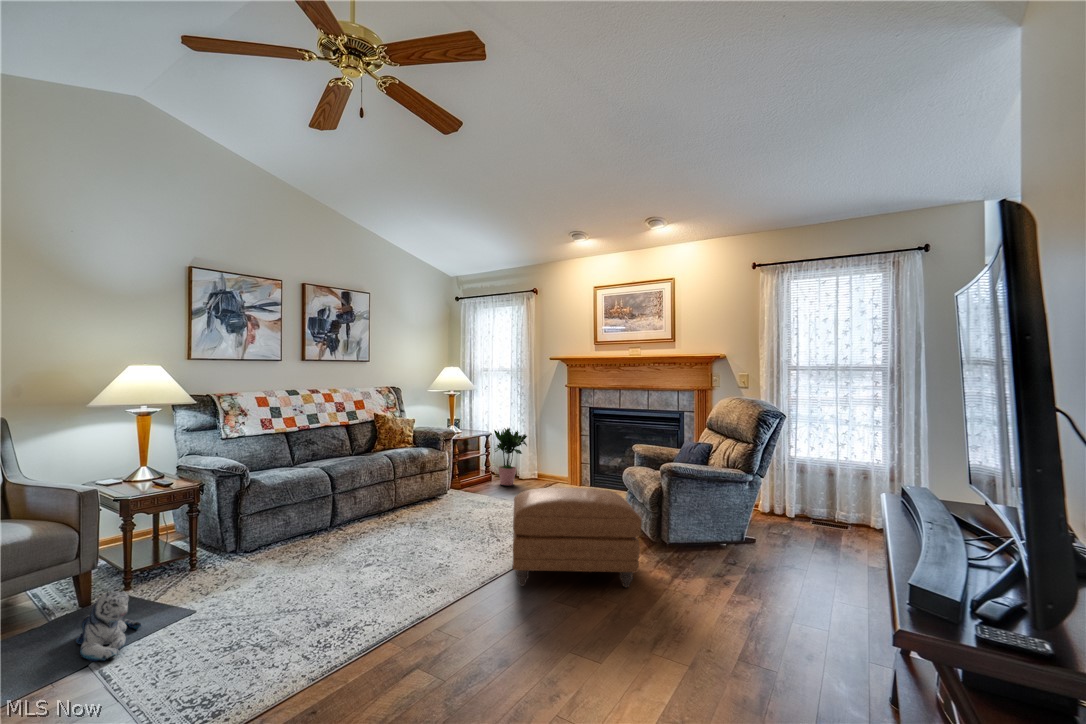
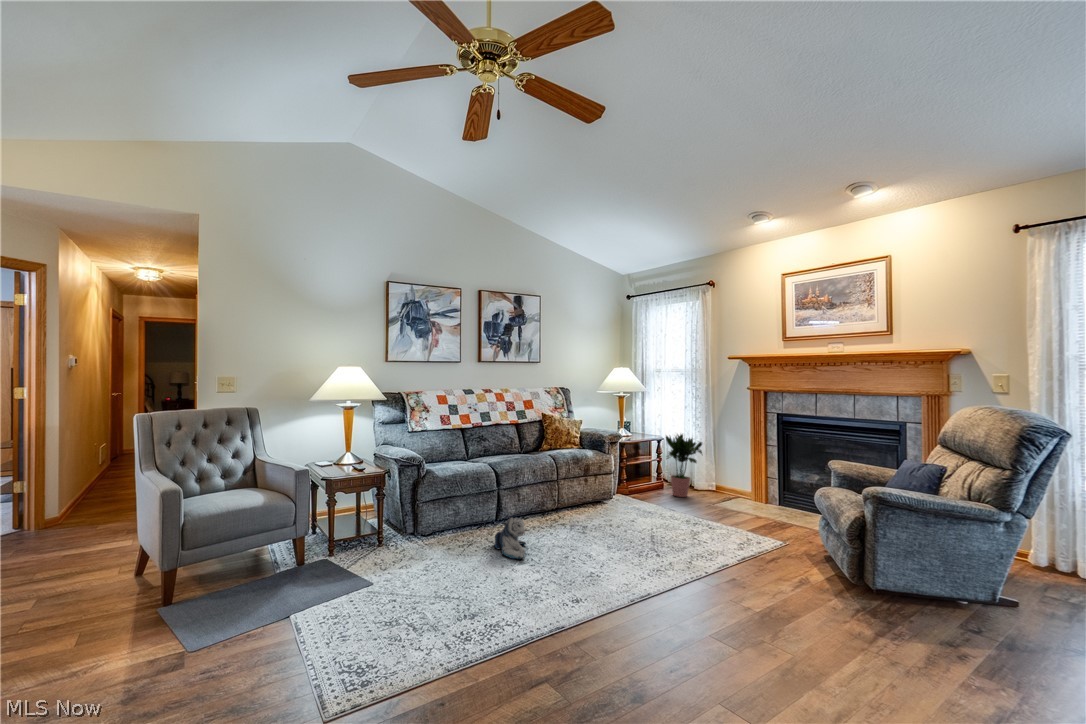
ottoman: present [513,488,642,588] -> none [662,504,826,636]
plush toy: present [75,591,141,661] -> present [494,518,526,559]

